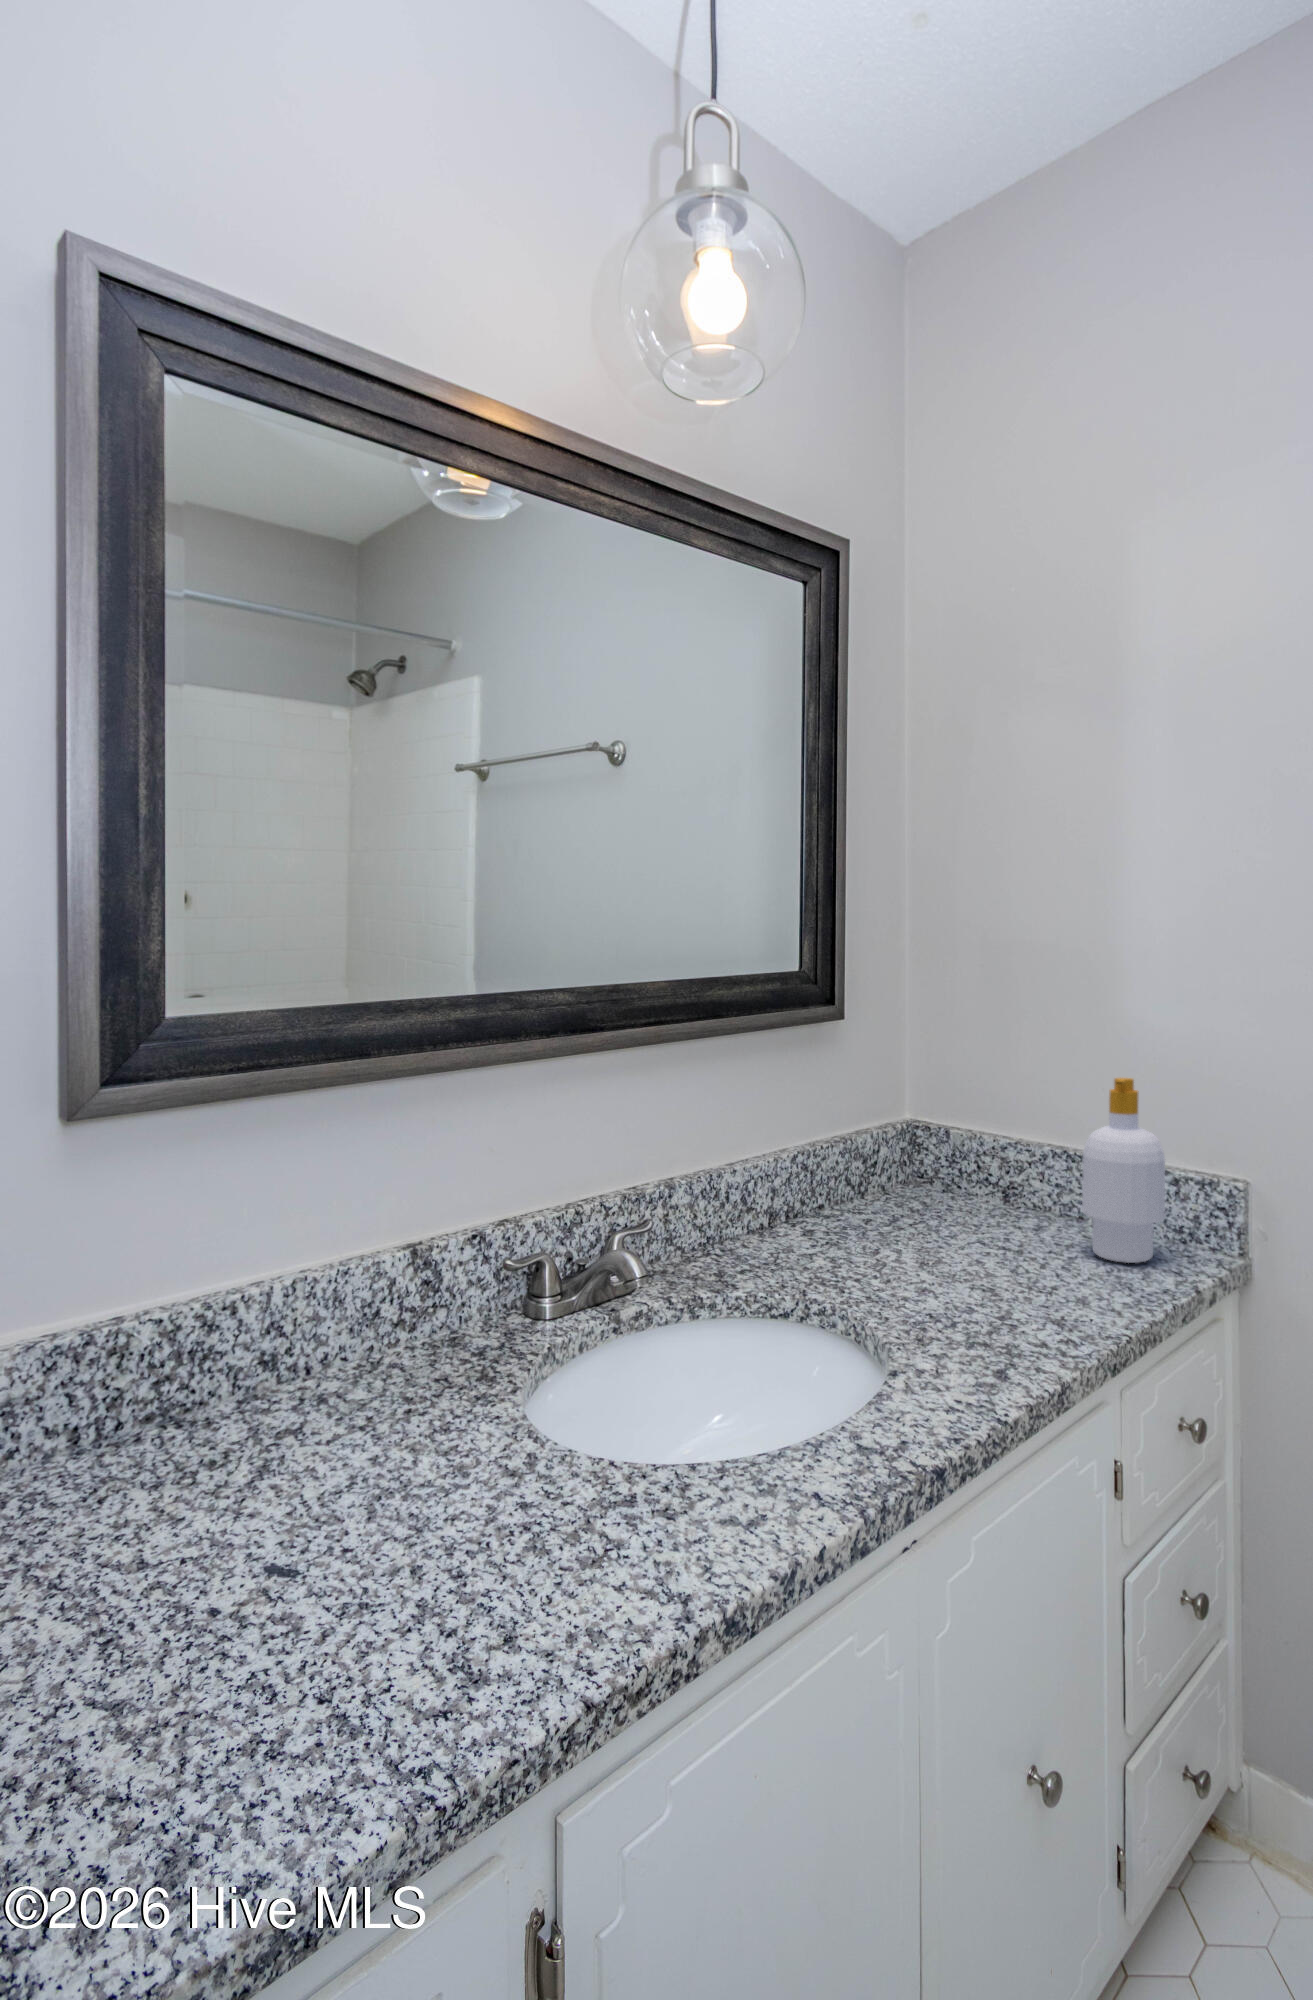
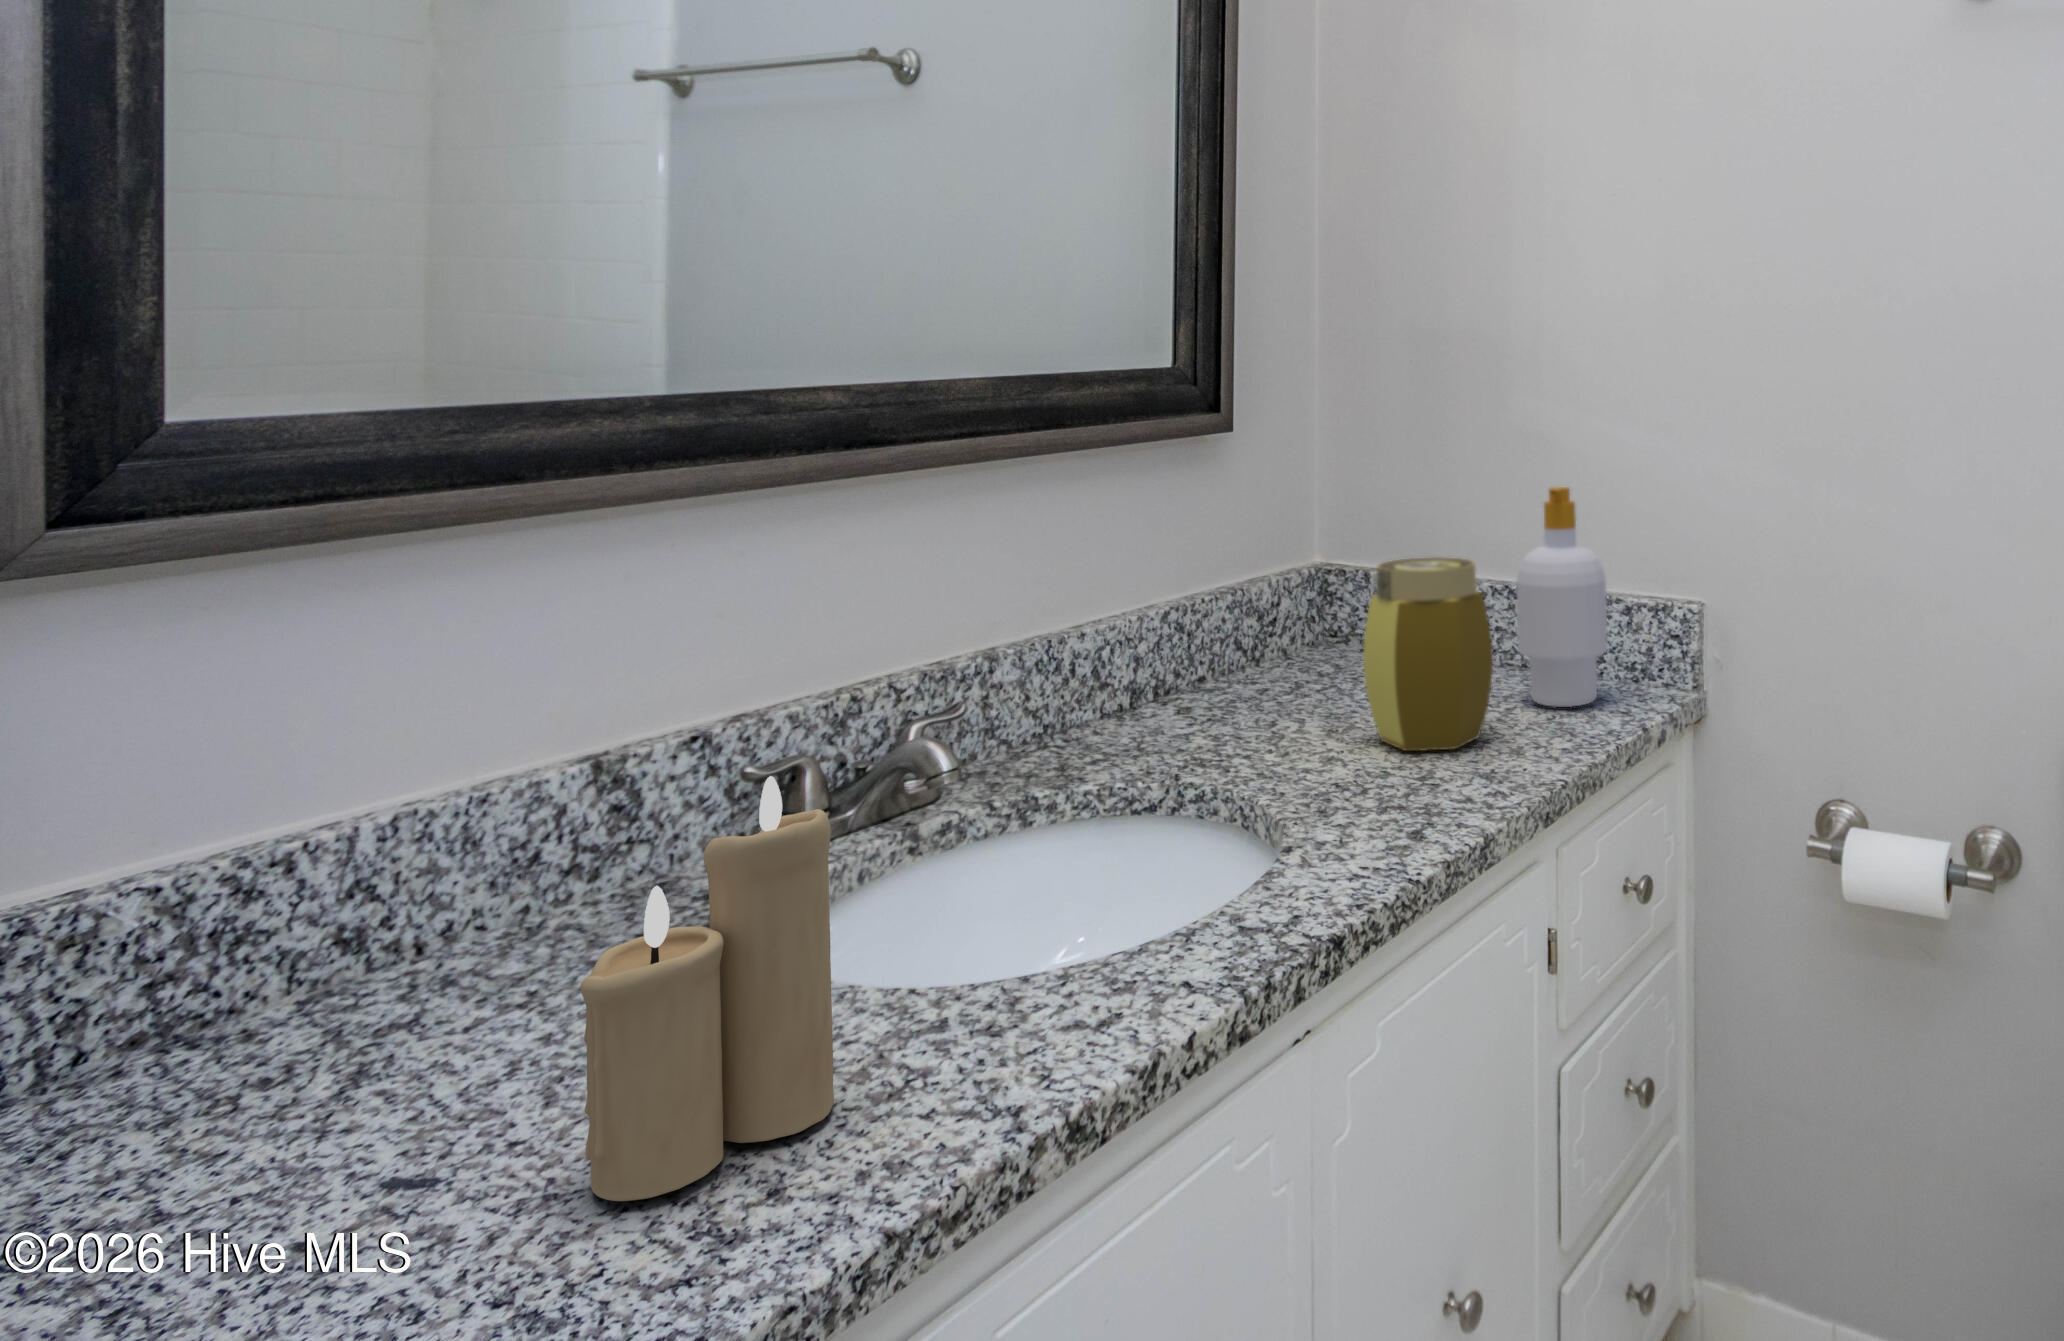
jar: none [953,1133,1064,1294] -> present [1363,557,1493,751]
candle: none [382,1314,553,1627] -> present [580,776,834,1201]

